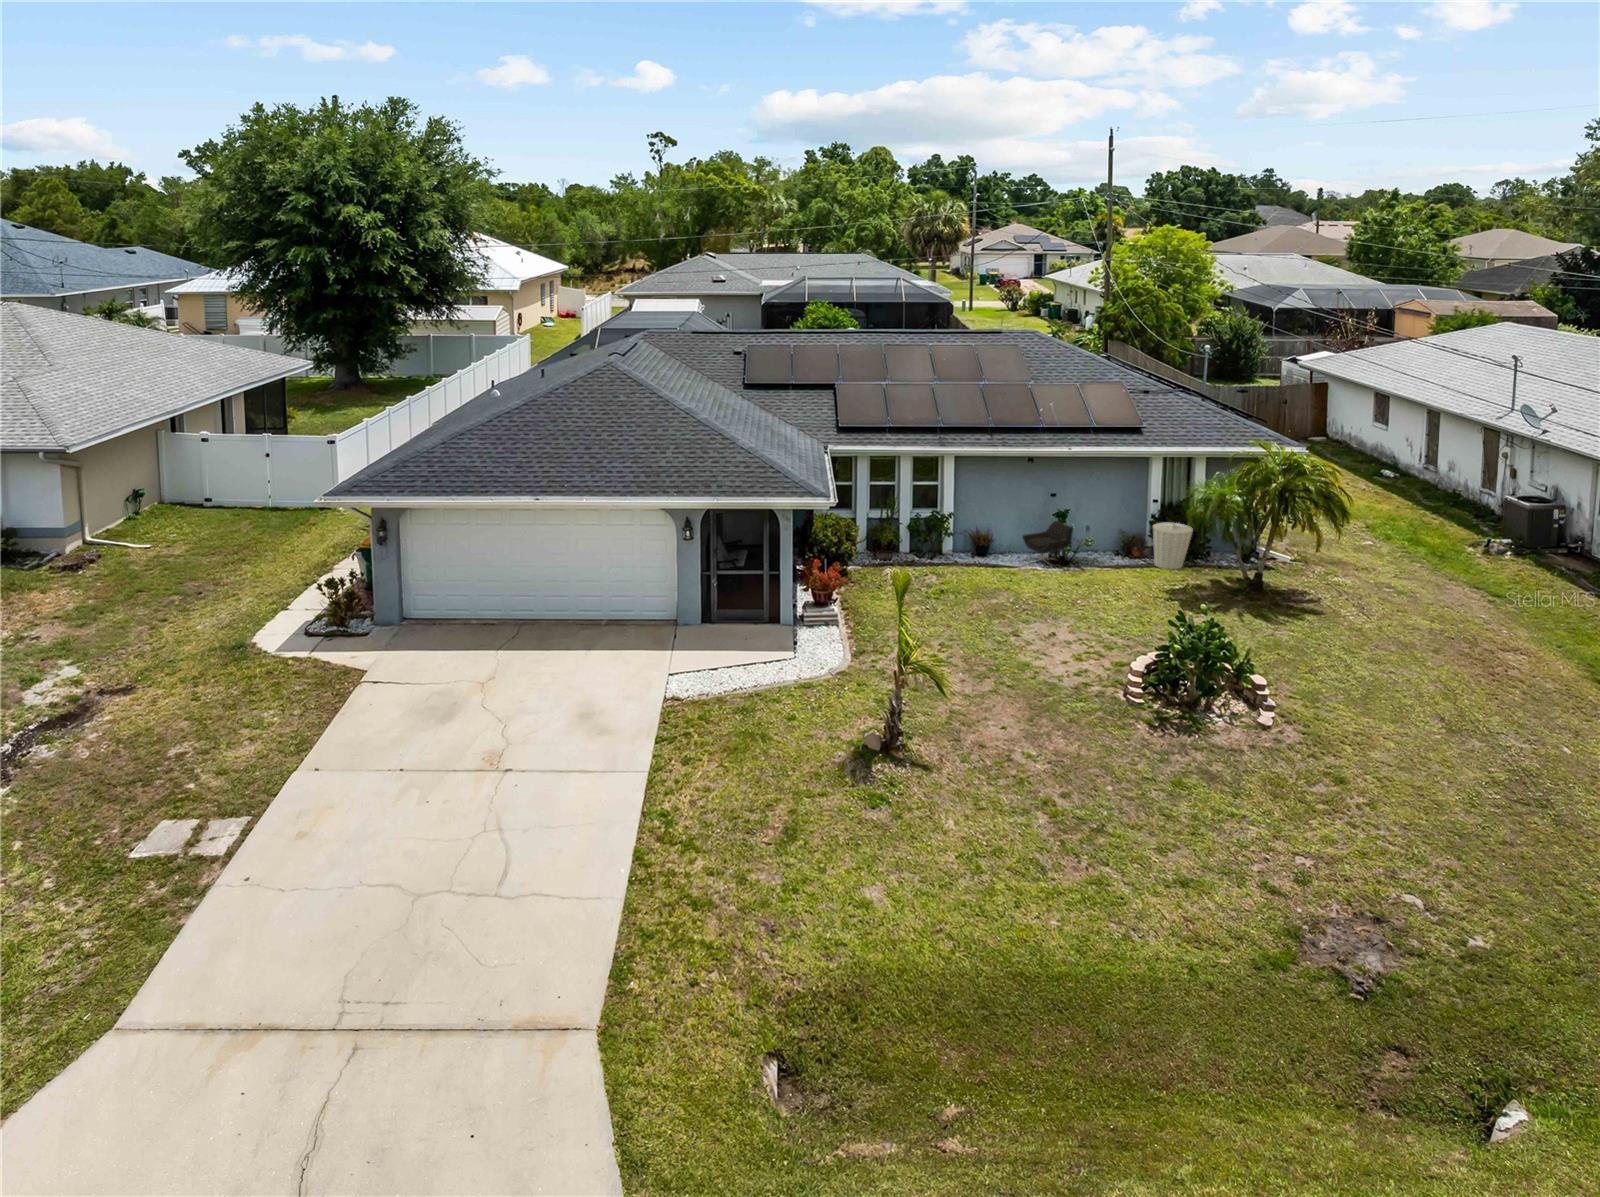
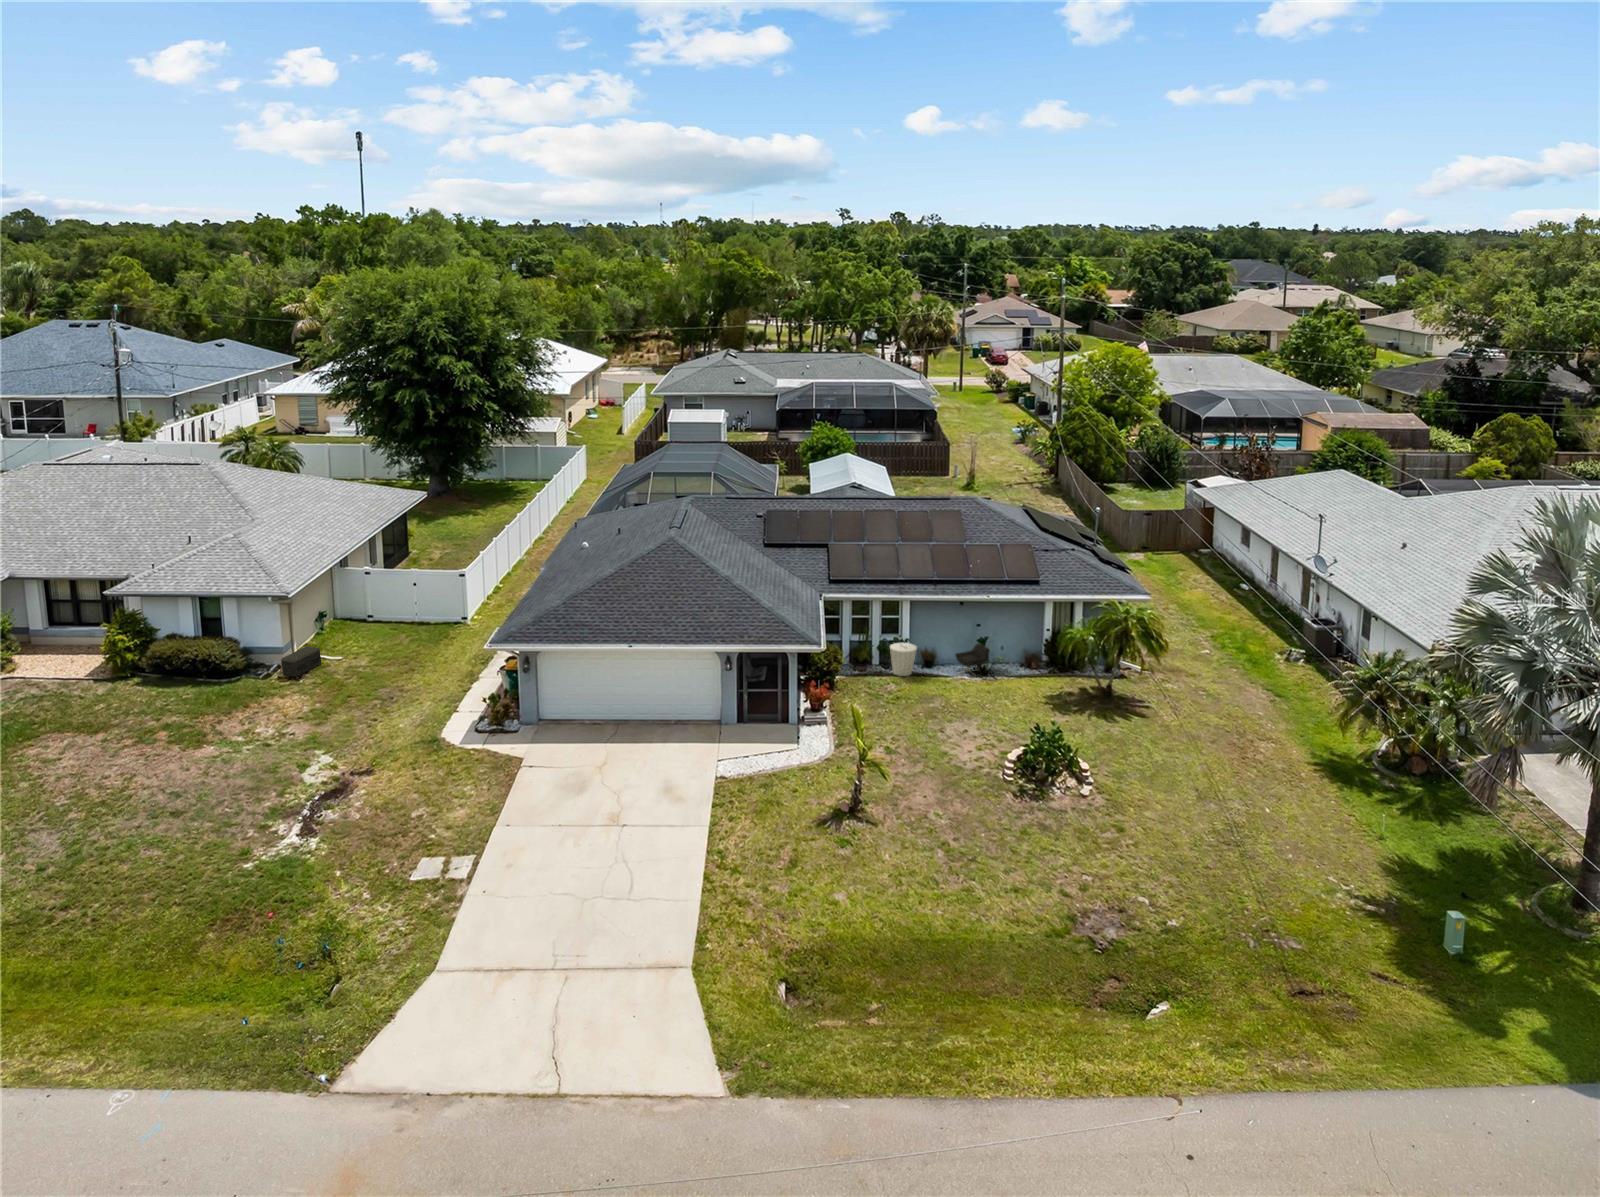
storage bench: none [45,521,112,562] -> present [281,646,321,677]
trash can: present [1153,523,1193,569] -> present [890,643,917,676]

